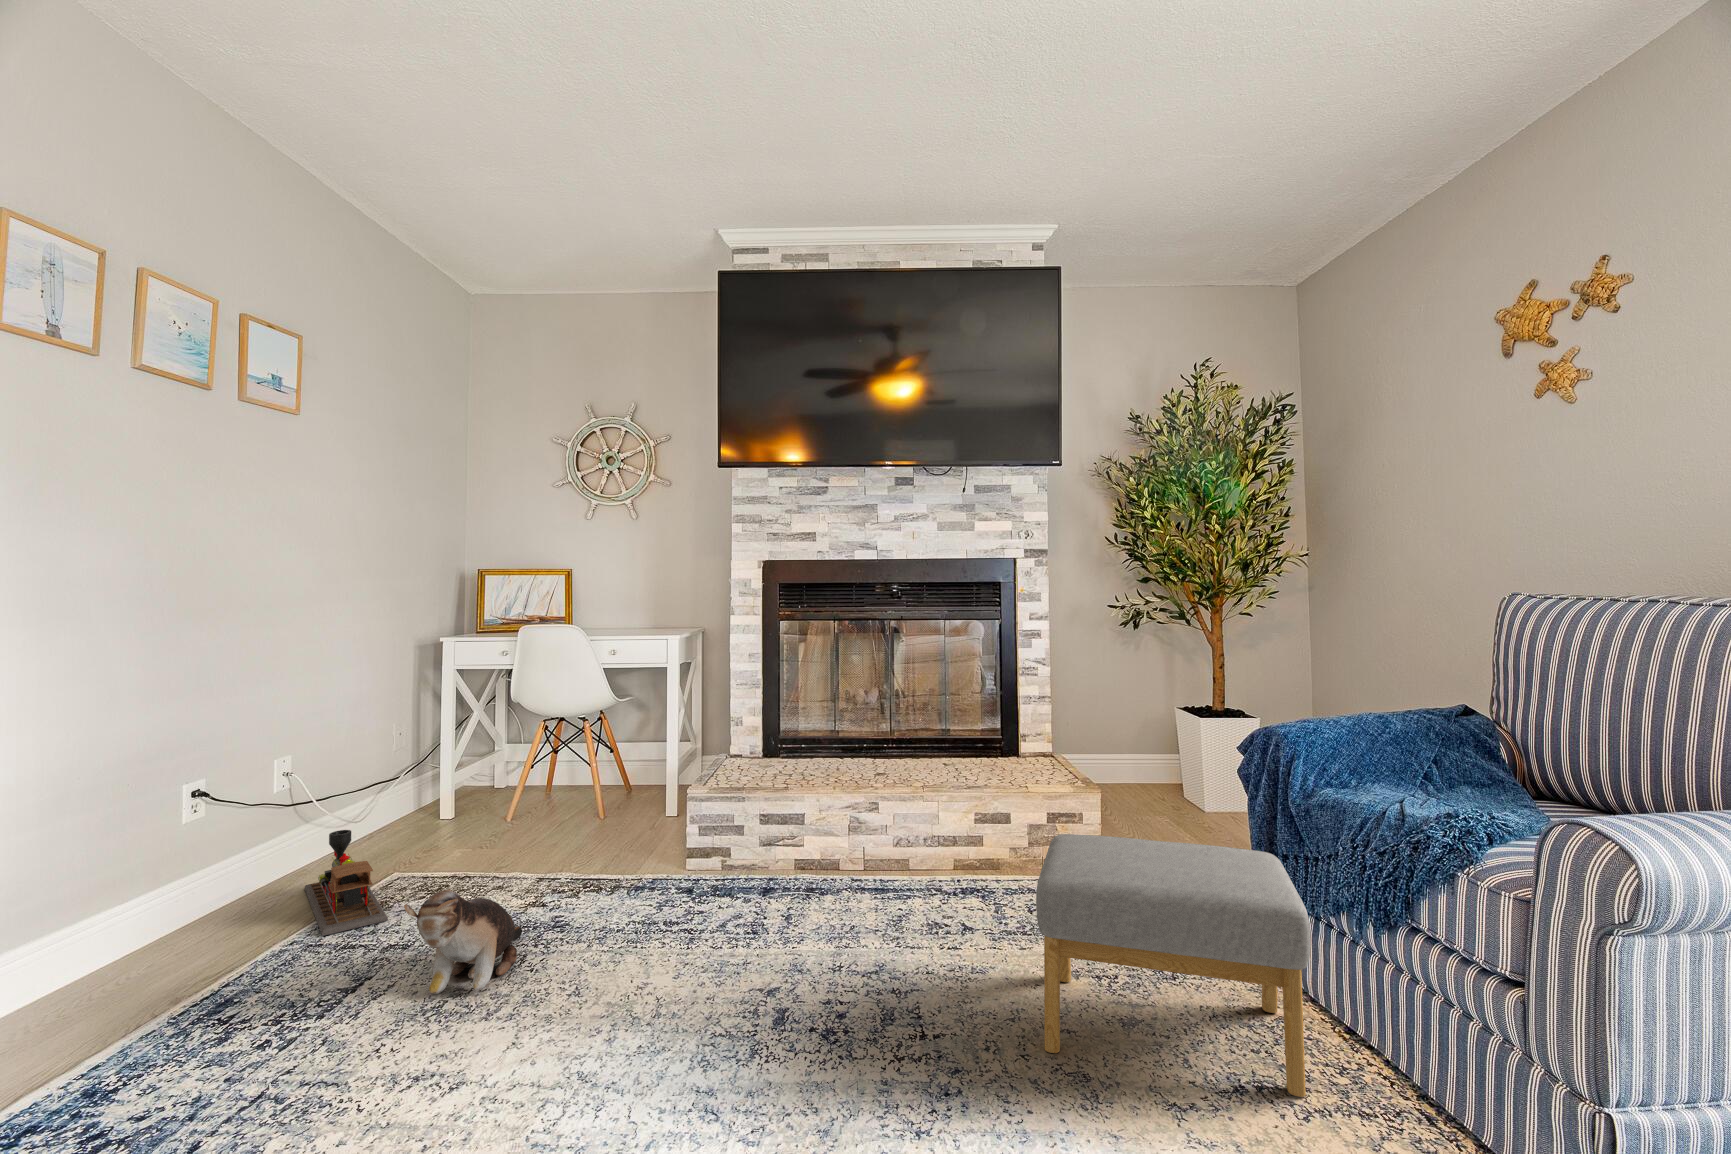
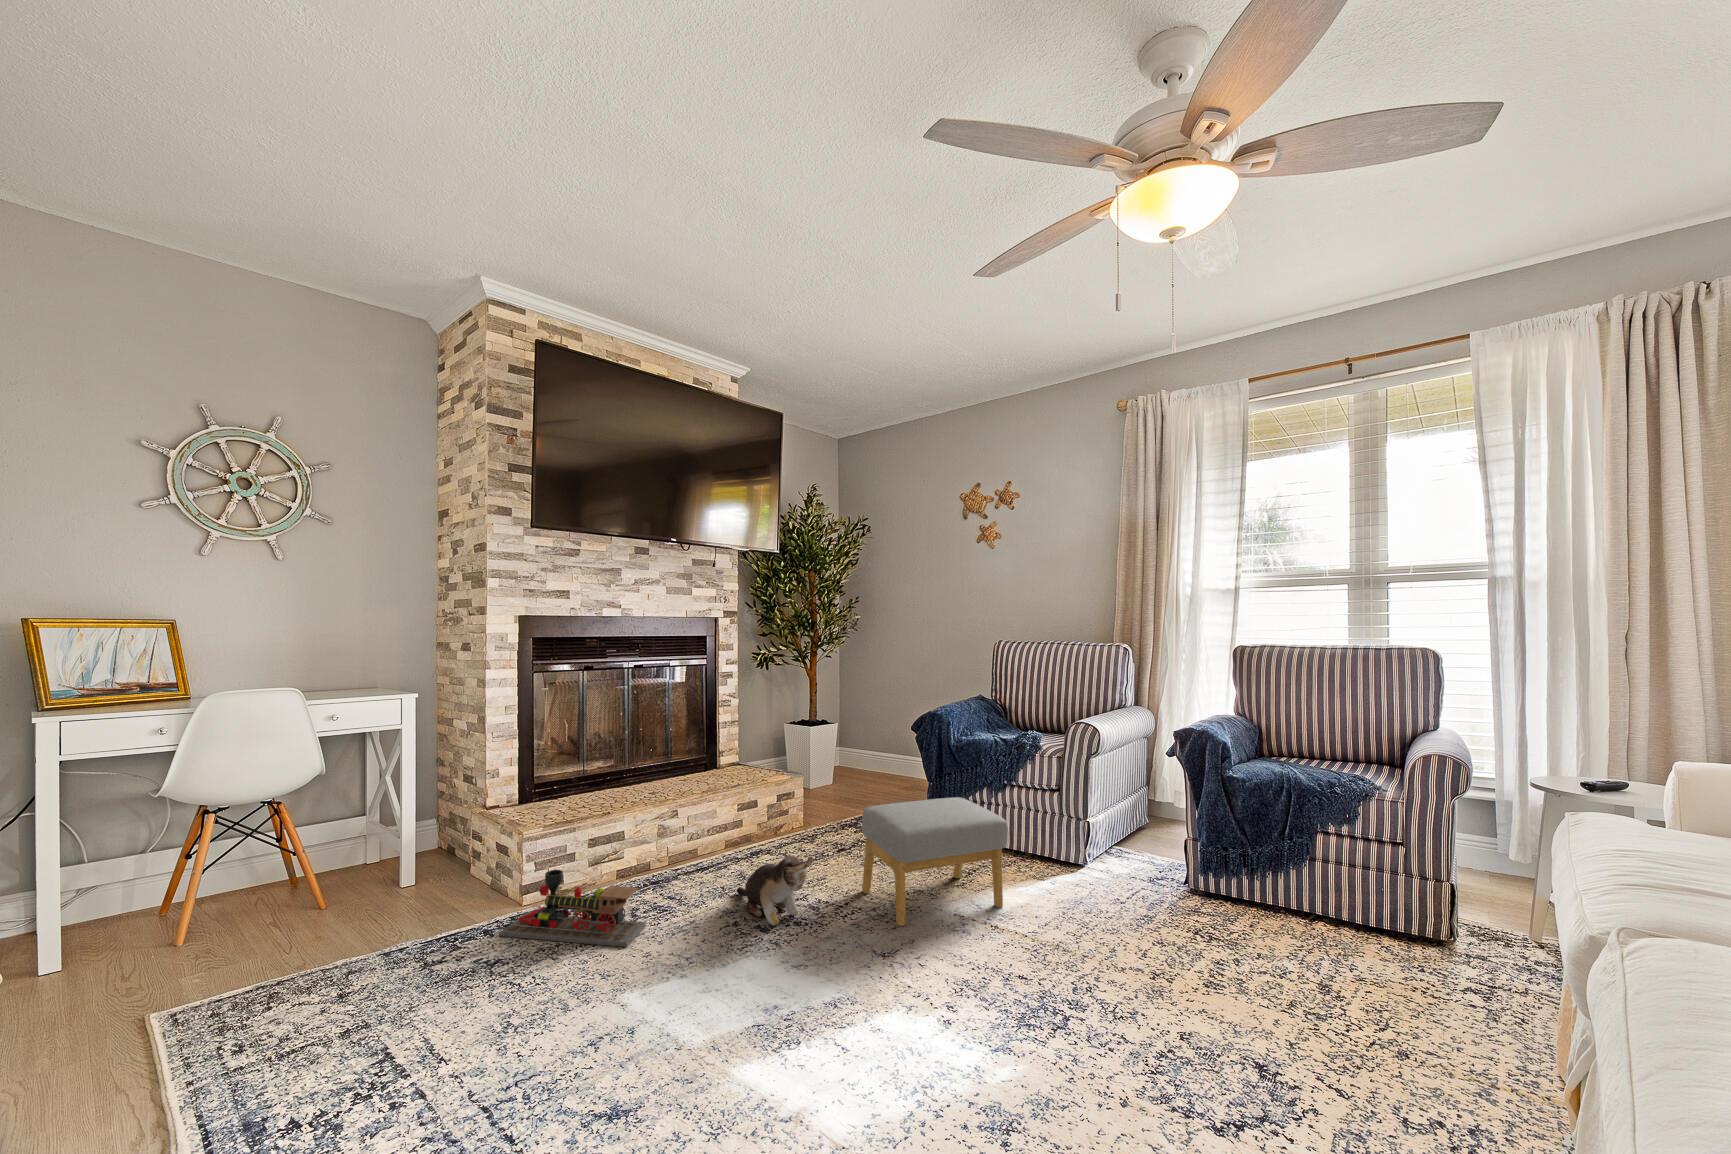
toy train: present [305,830,388,936] -> present [499,870,646,947]
plush toy: present [404,889,522,994] -> present [737,856,813,925]

